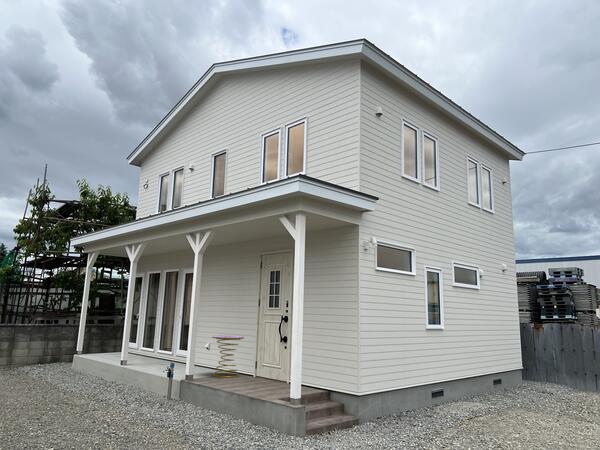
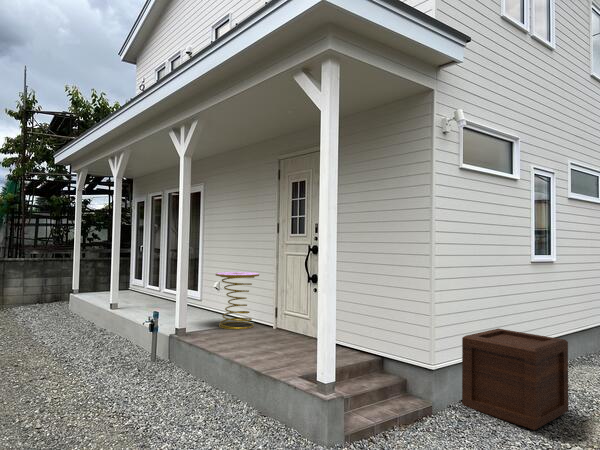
wooden crate: none [378,372,440,430] -> present [462,329,568,430]

